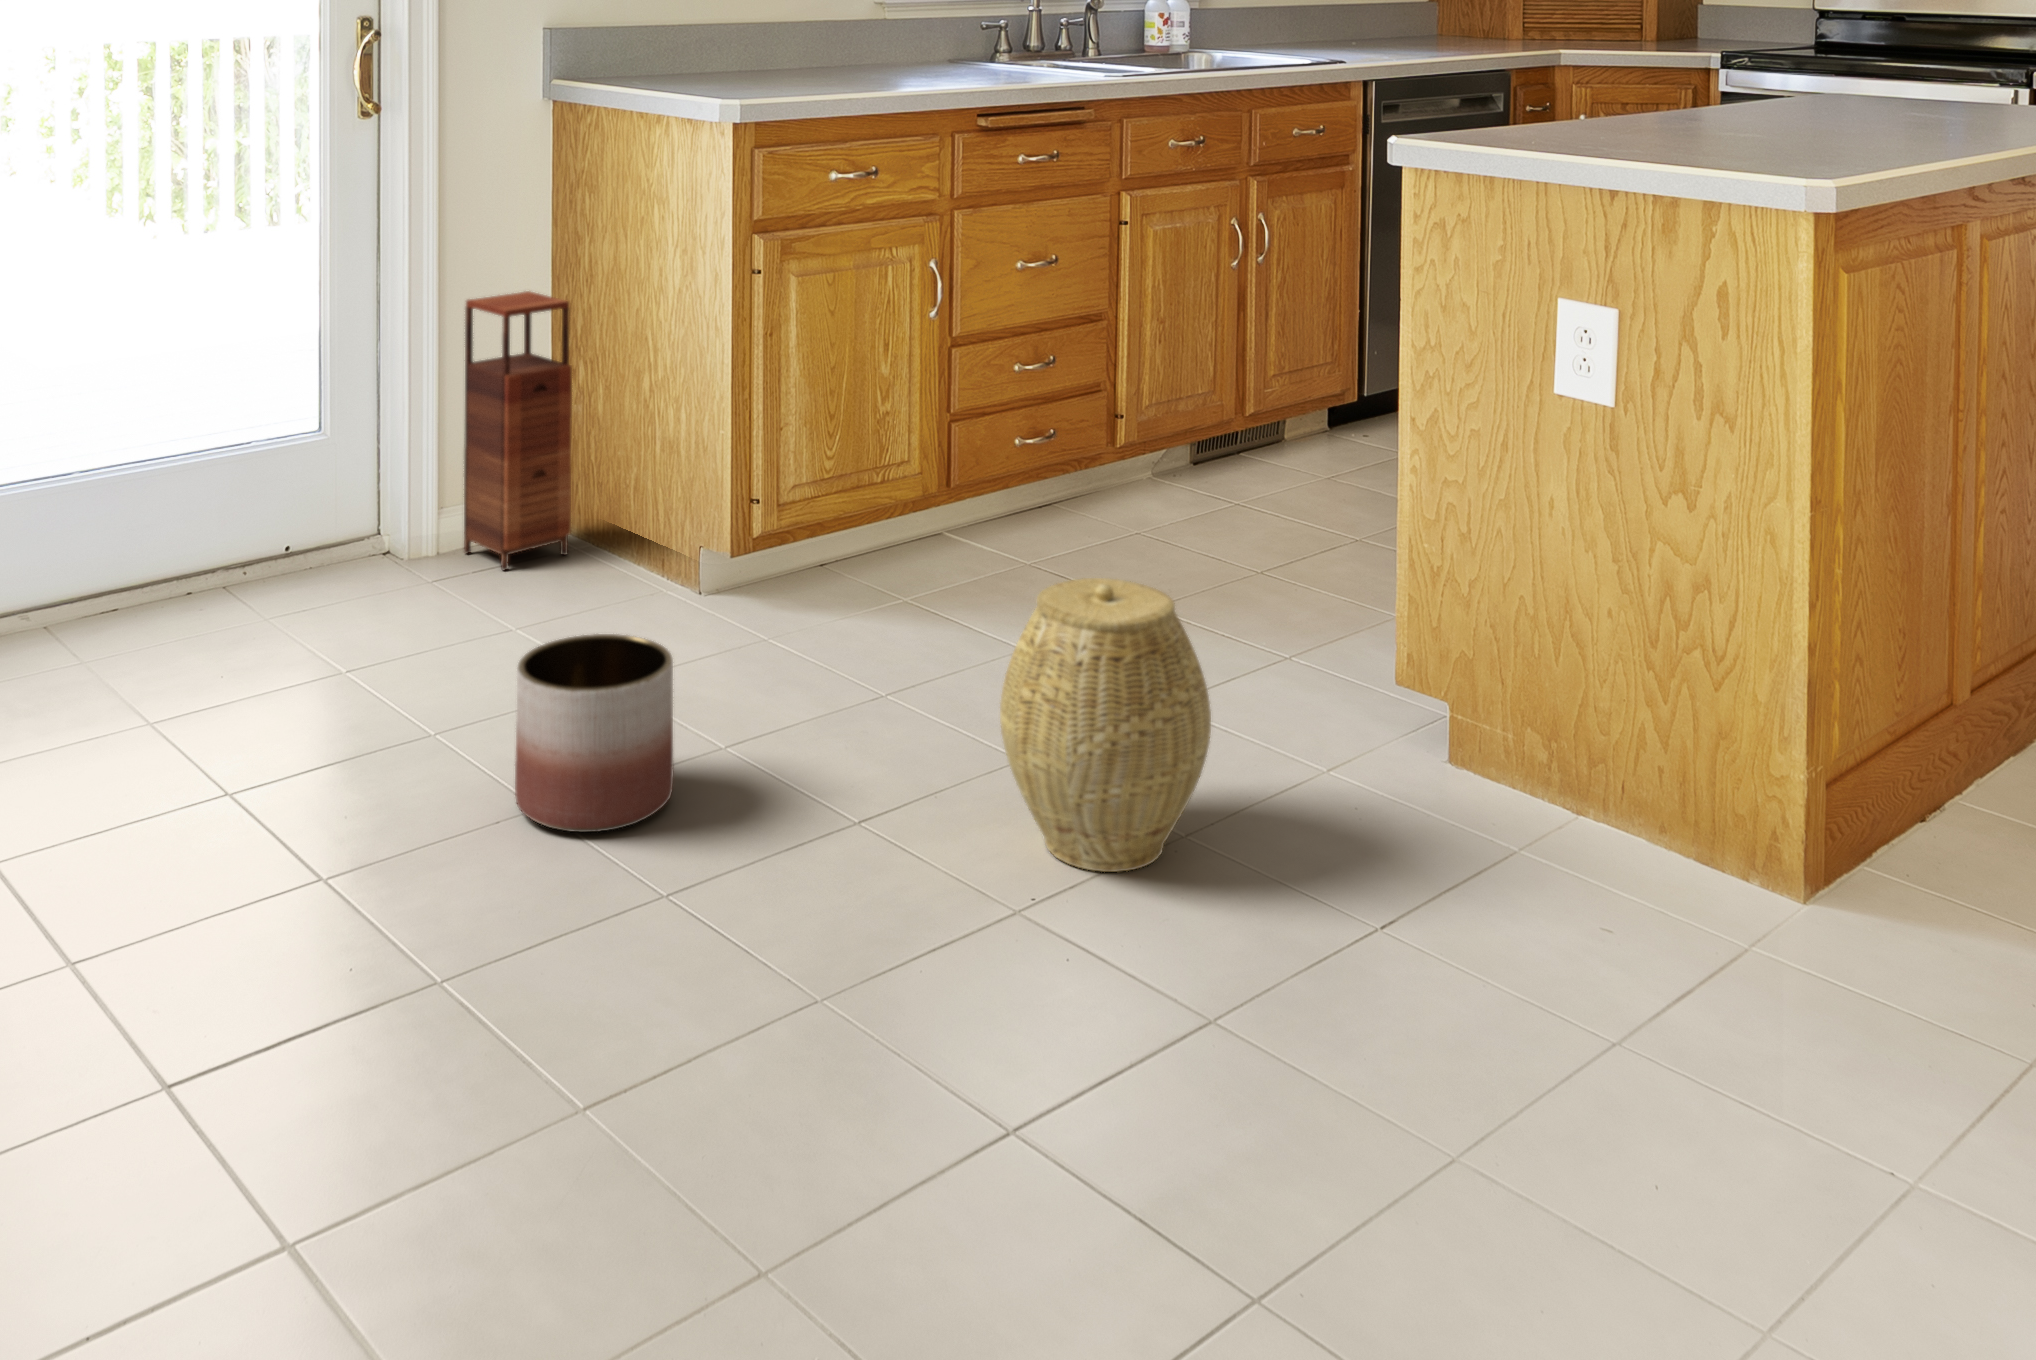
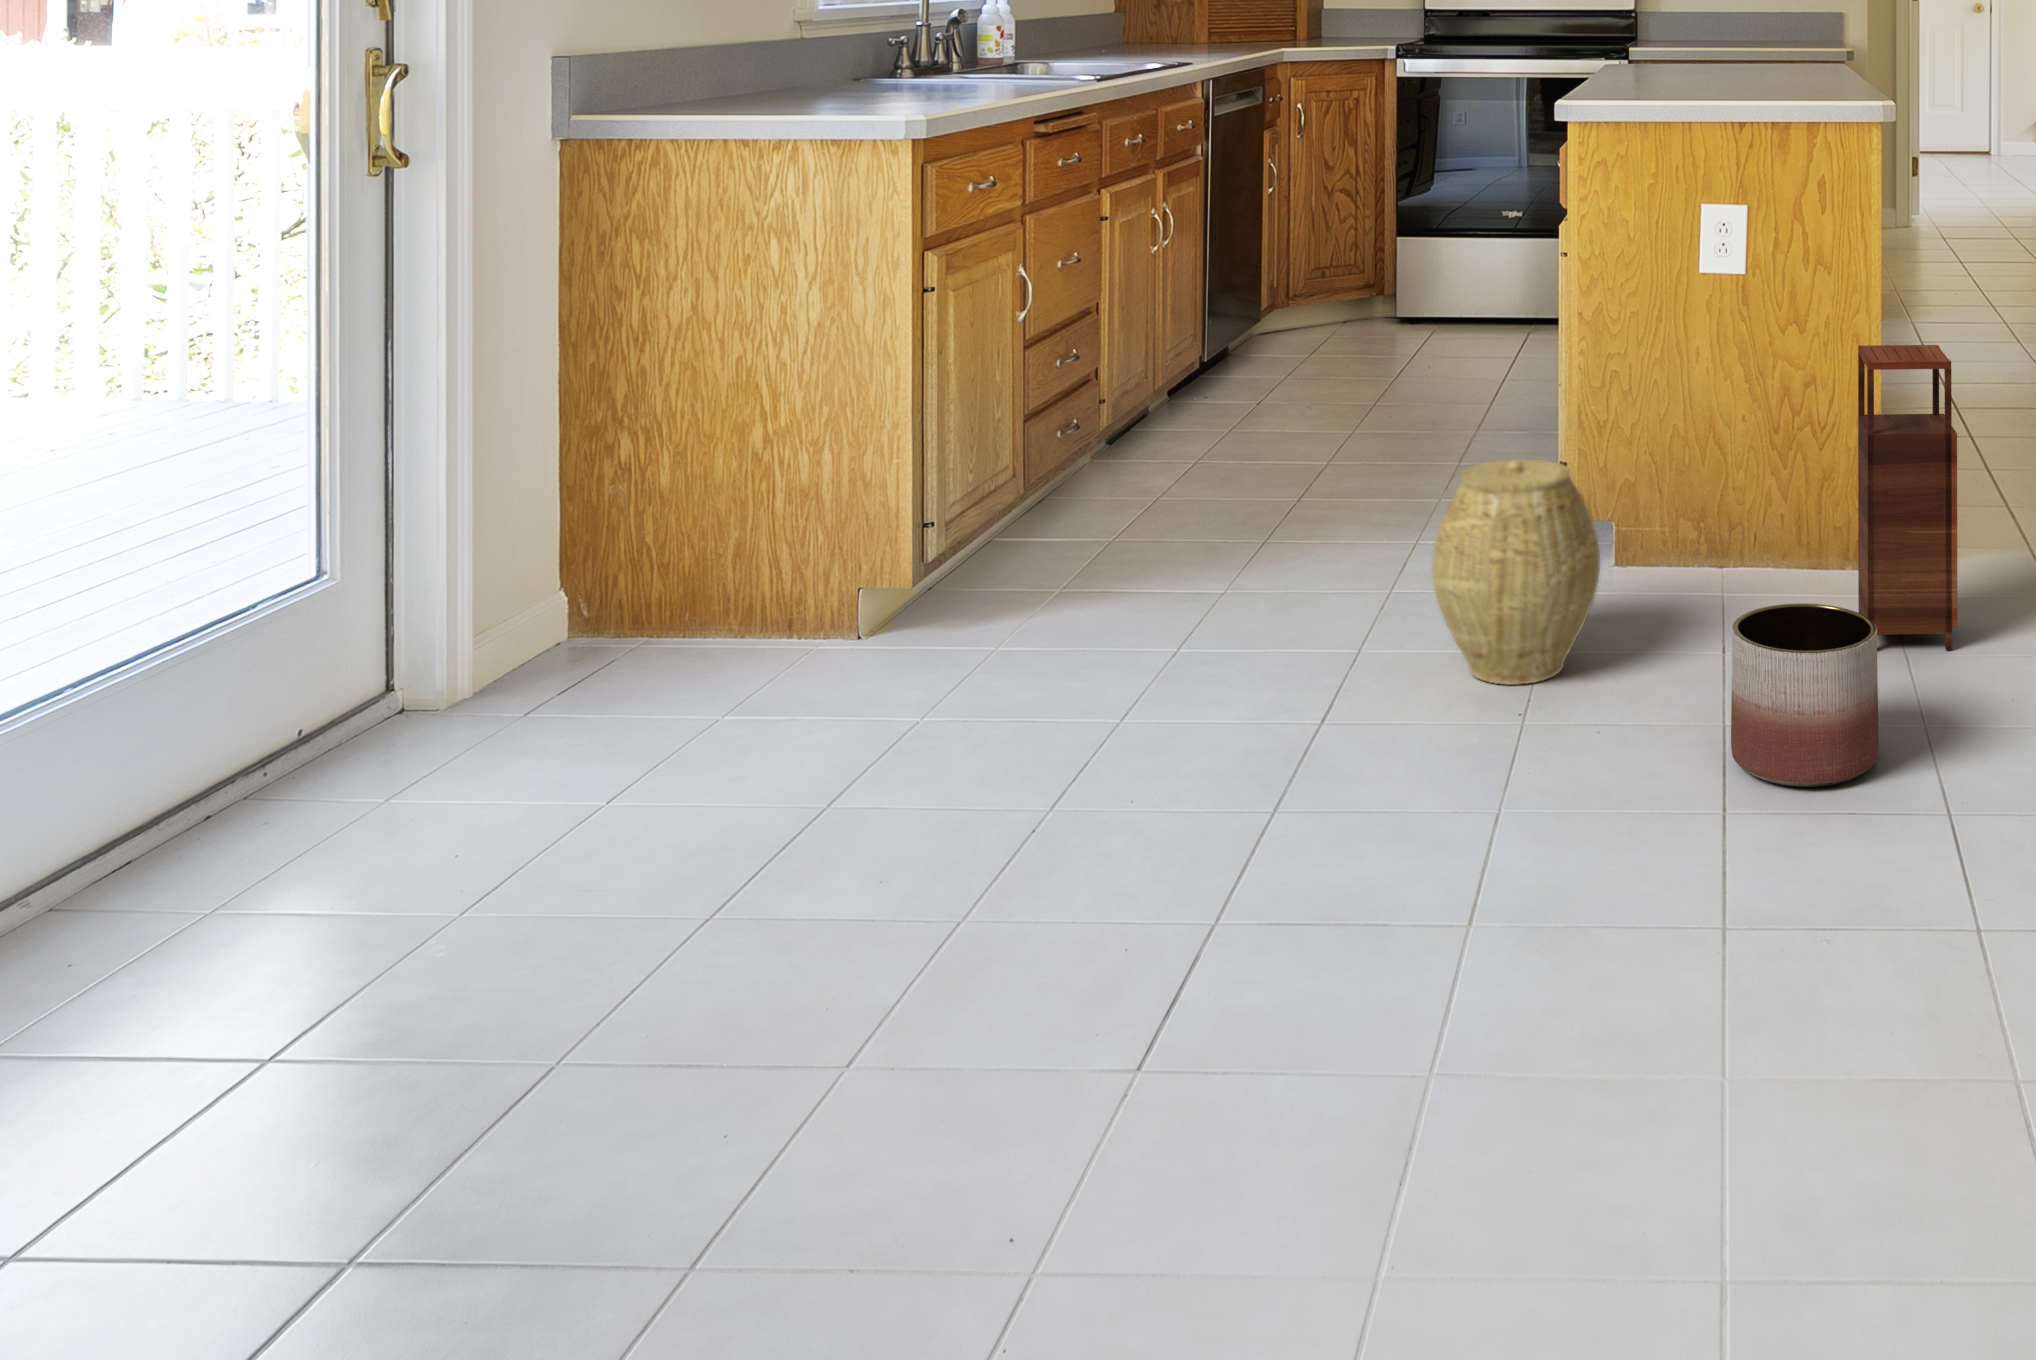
storage cabinet: present [464,291,572,570] -> present [1858,345,1958,650]
planter: present [515,634,673,832] -> present [1731,603,1879,787]

